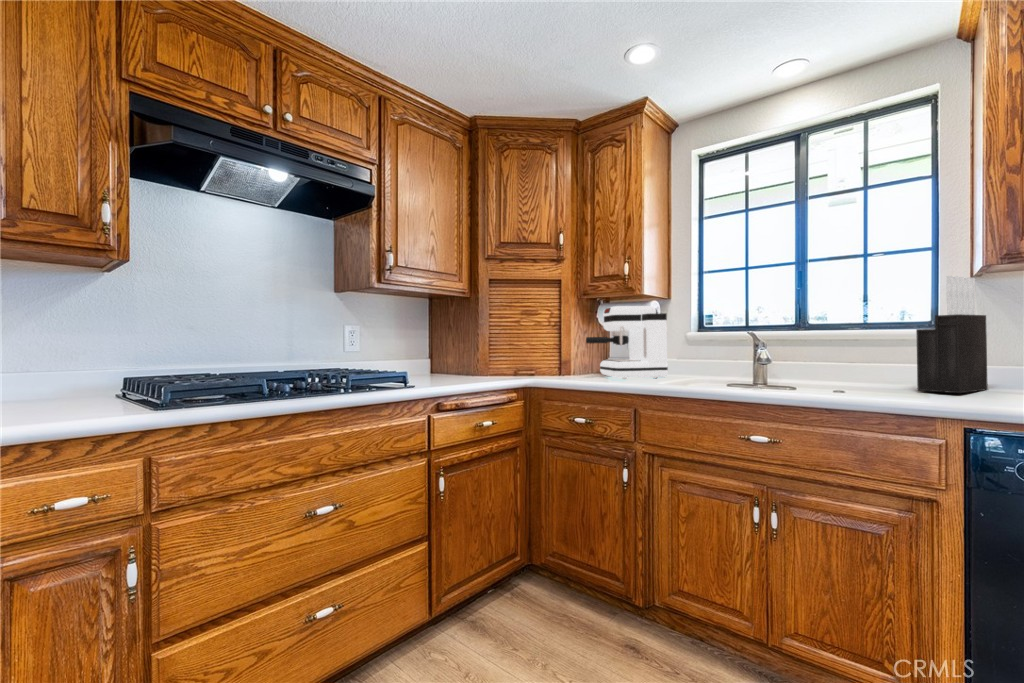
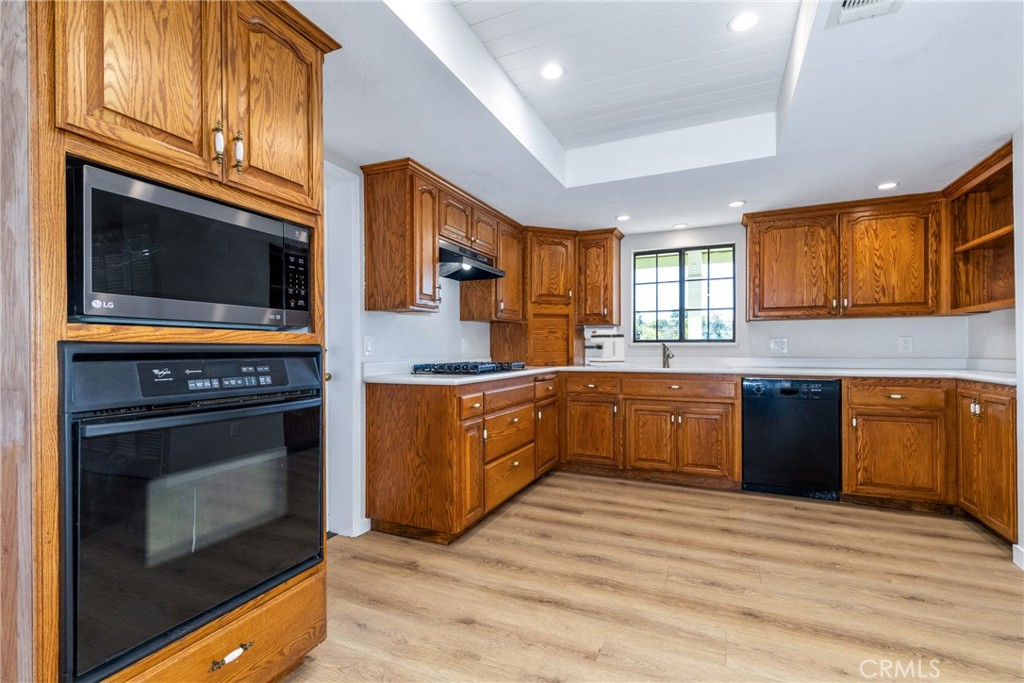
knife block: present [916,276,988,393] -> none [728,324,751,368]

